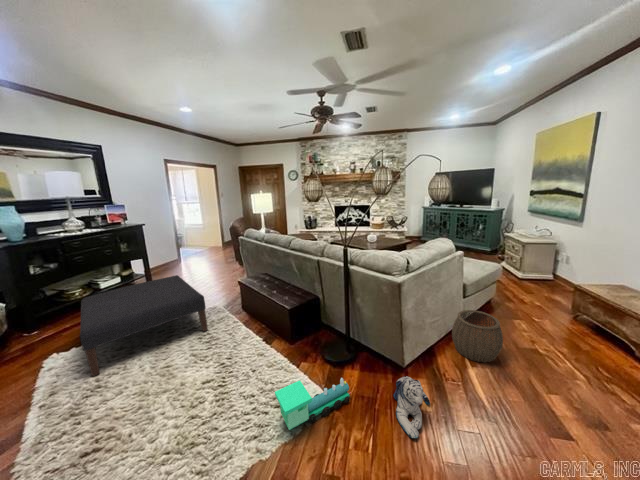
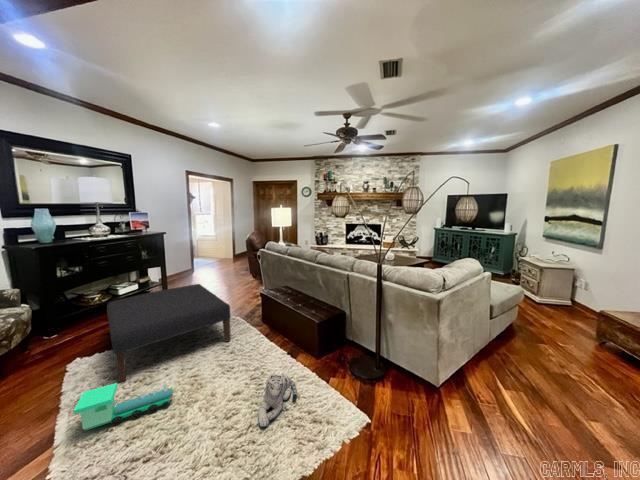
woven basket: present [452,310,503,362] -> none [481,331,537,386]
plush toy: present [393,376,430,438] -> present [258,374,297,426]
toy train: present [275,378,351,430] -> present [74,383,174,430]

